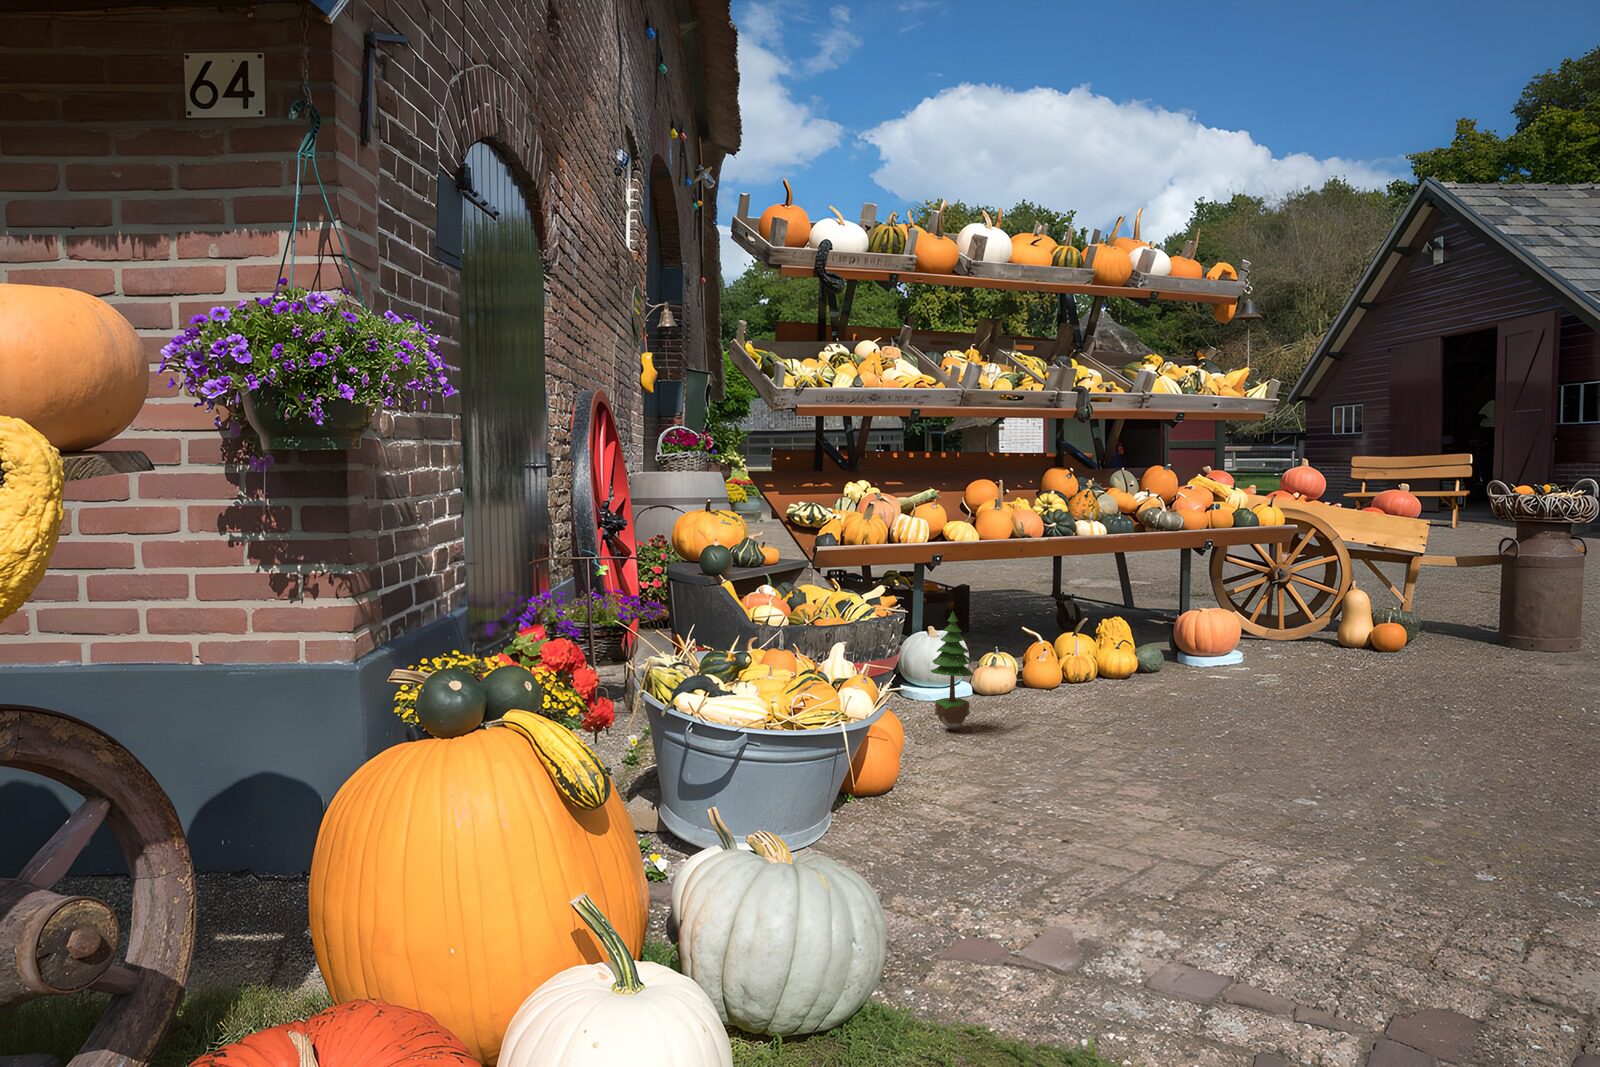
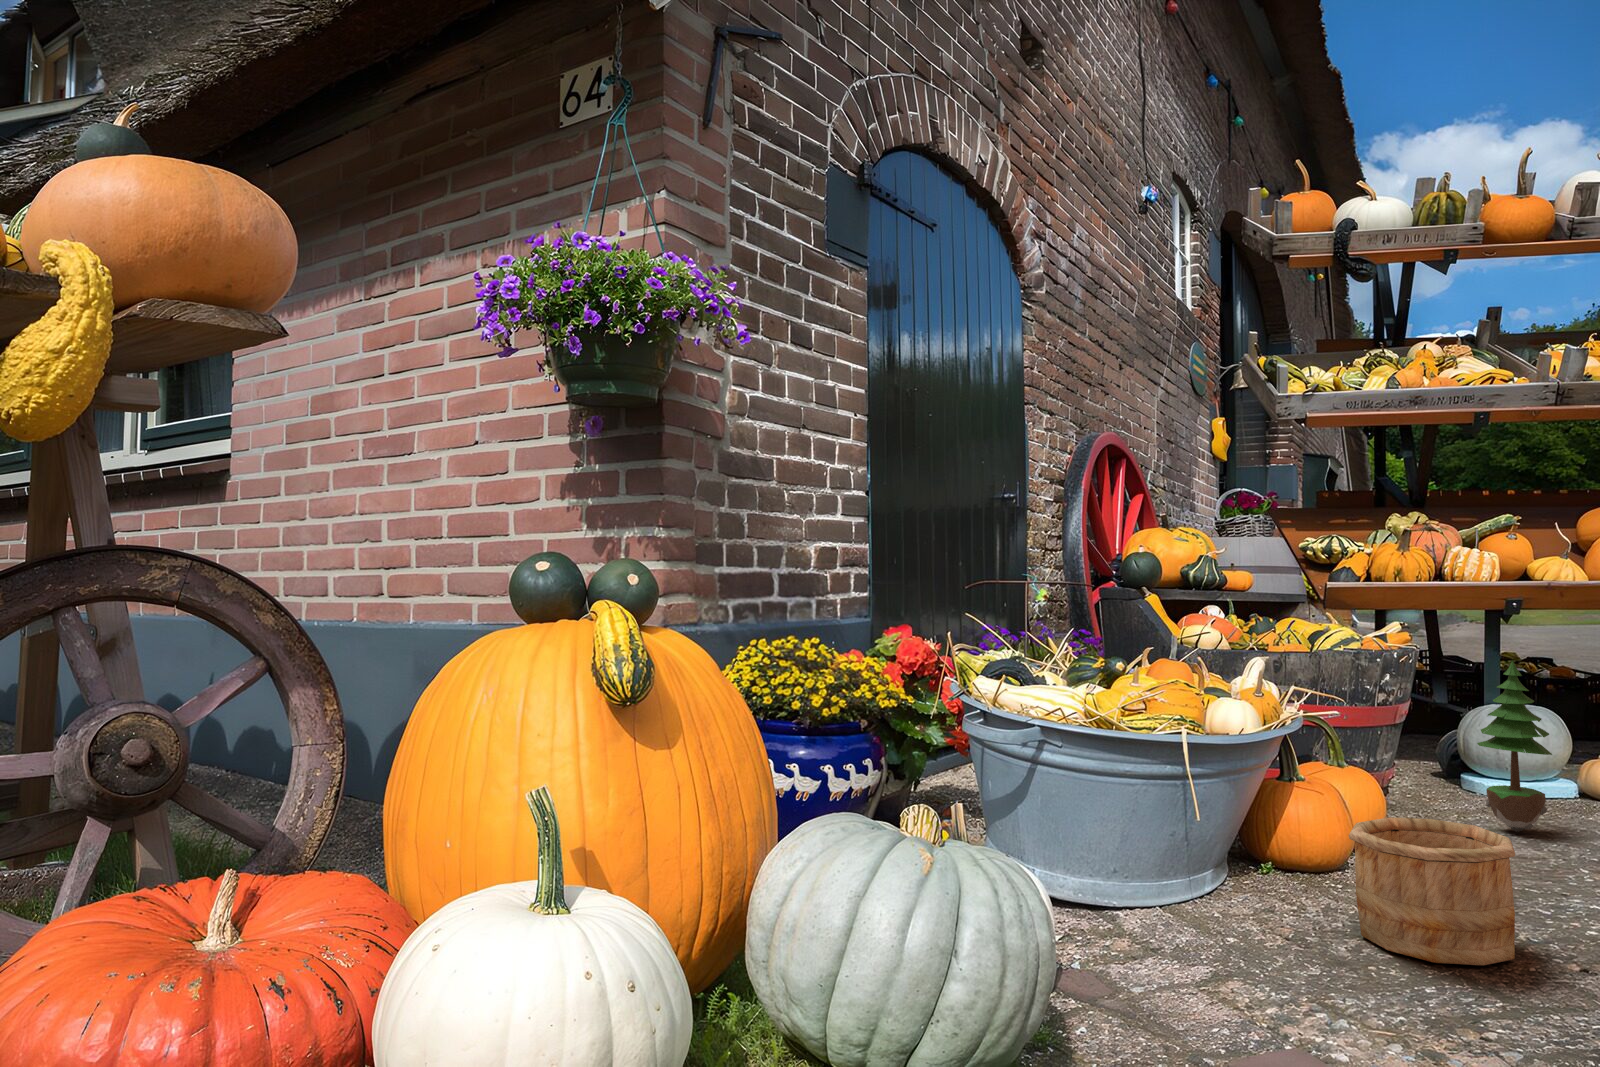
wooden bucket: none [901,747,999,847] -> present [1349,817,1515,965]

